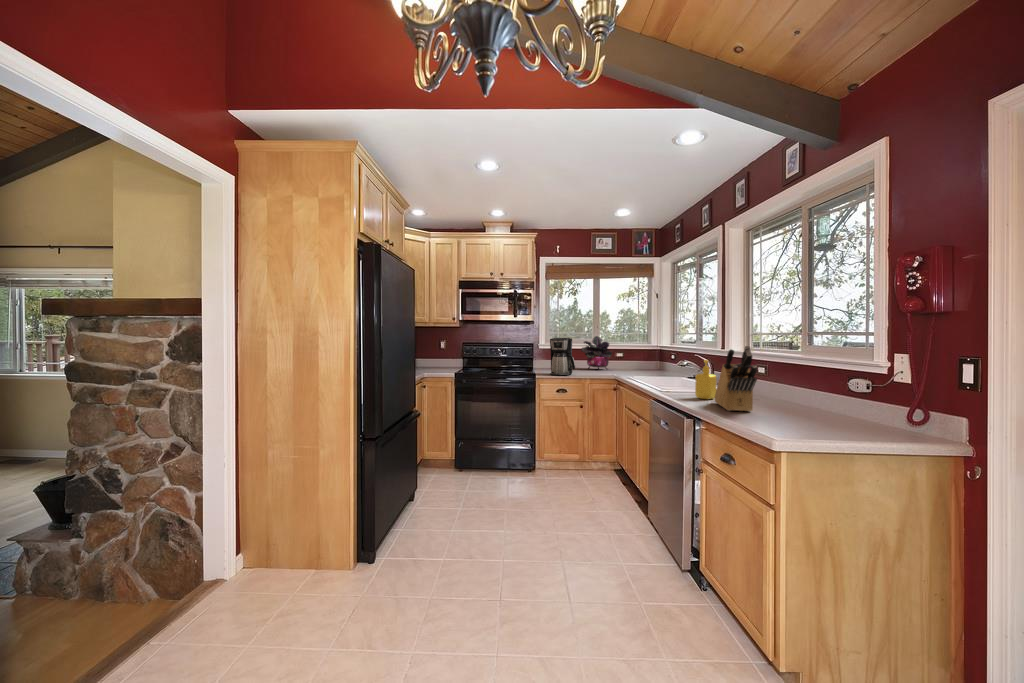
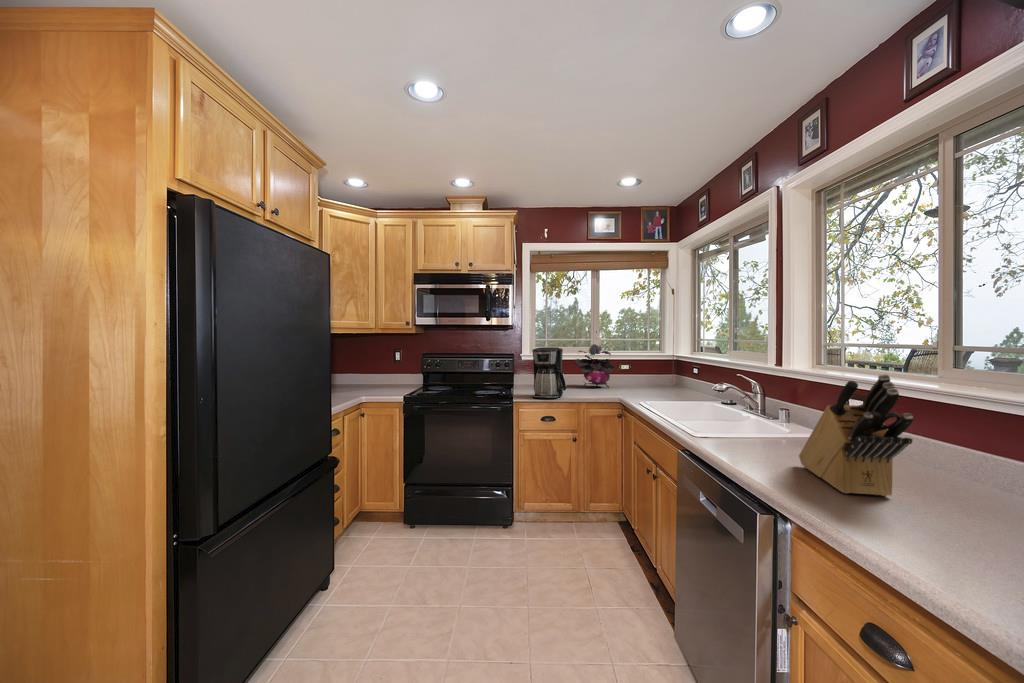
soap dispenser: present [695,360,716,399] -> none [758,390,795,456]

